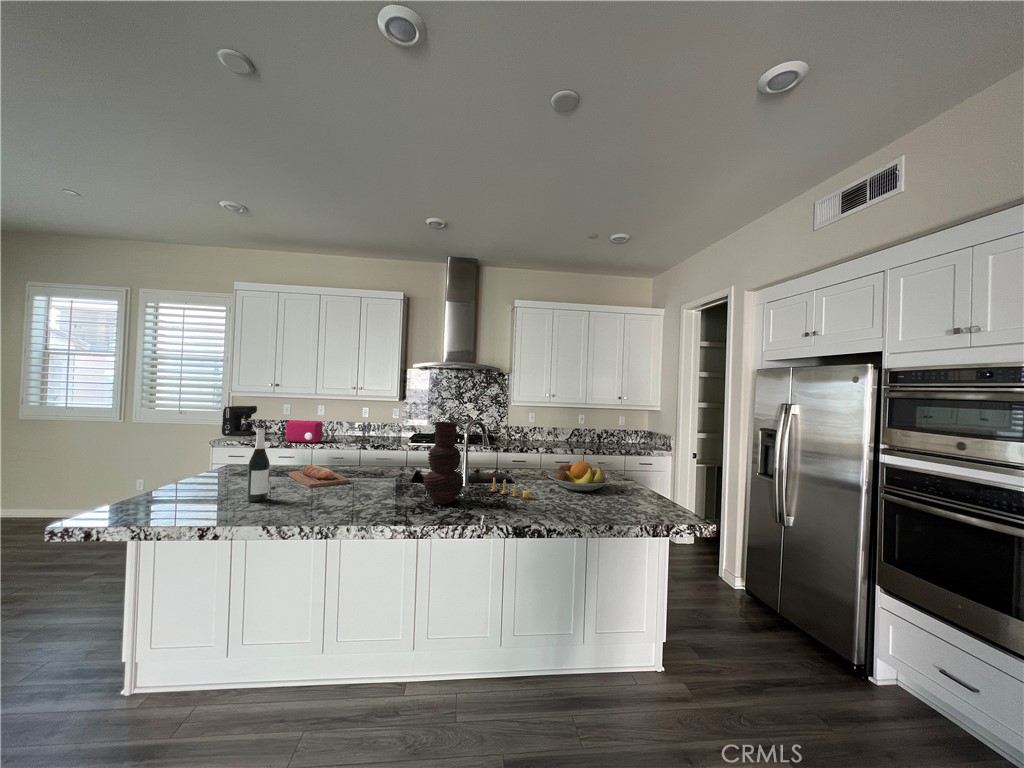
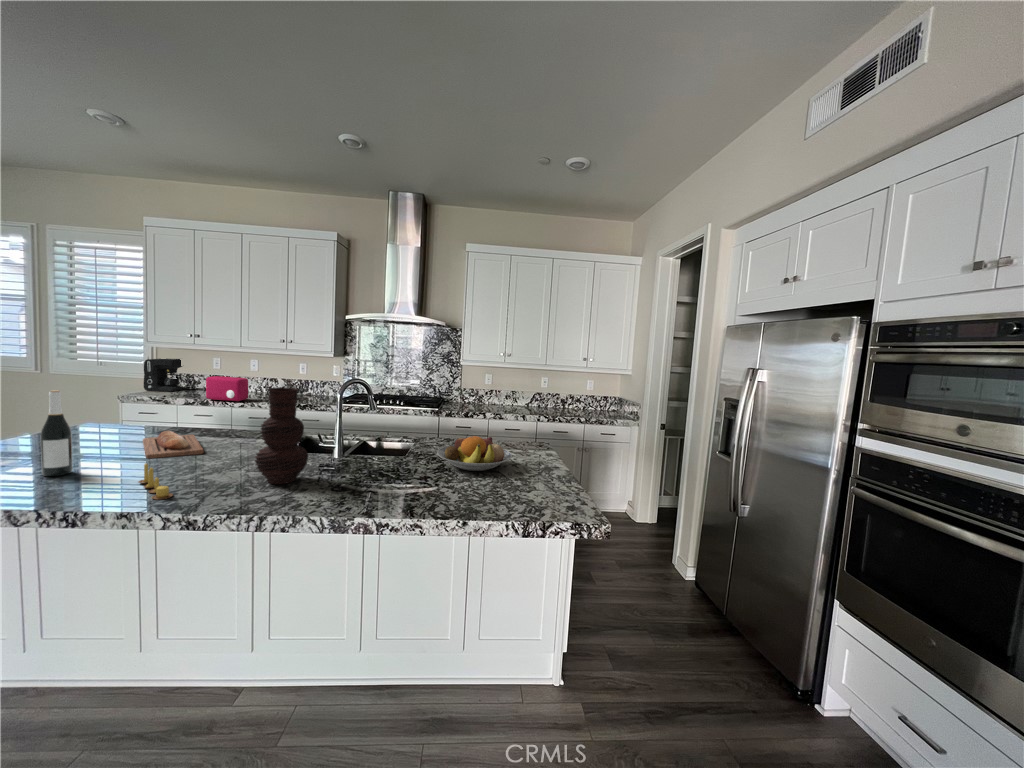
candle: present [489,478,531,500] -> present [139,463,173,500]

